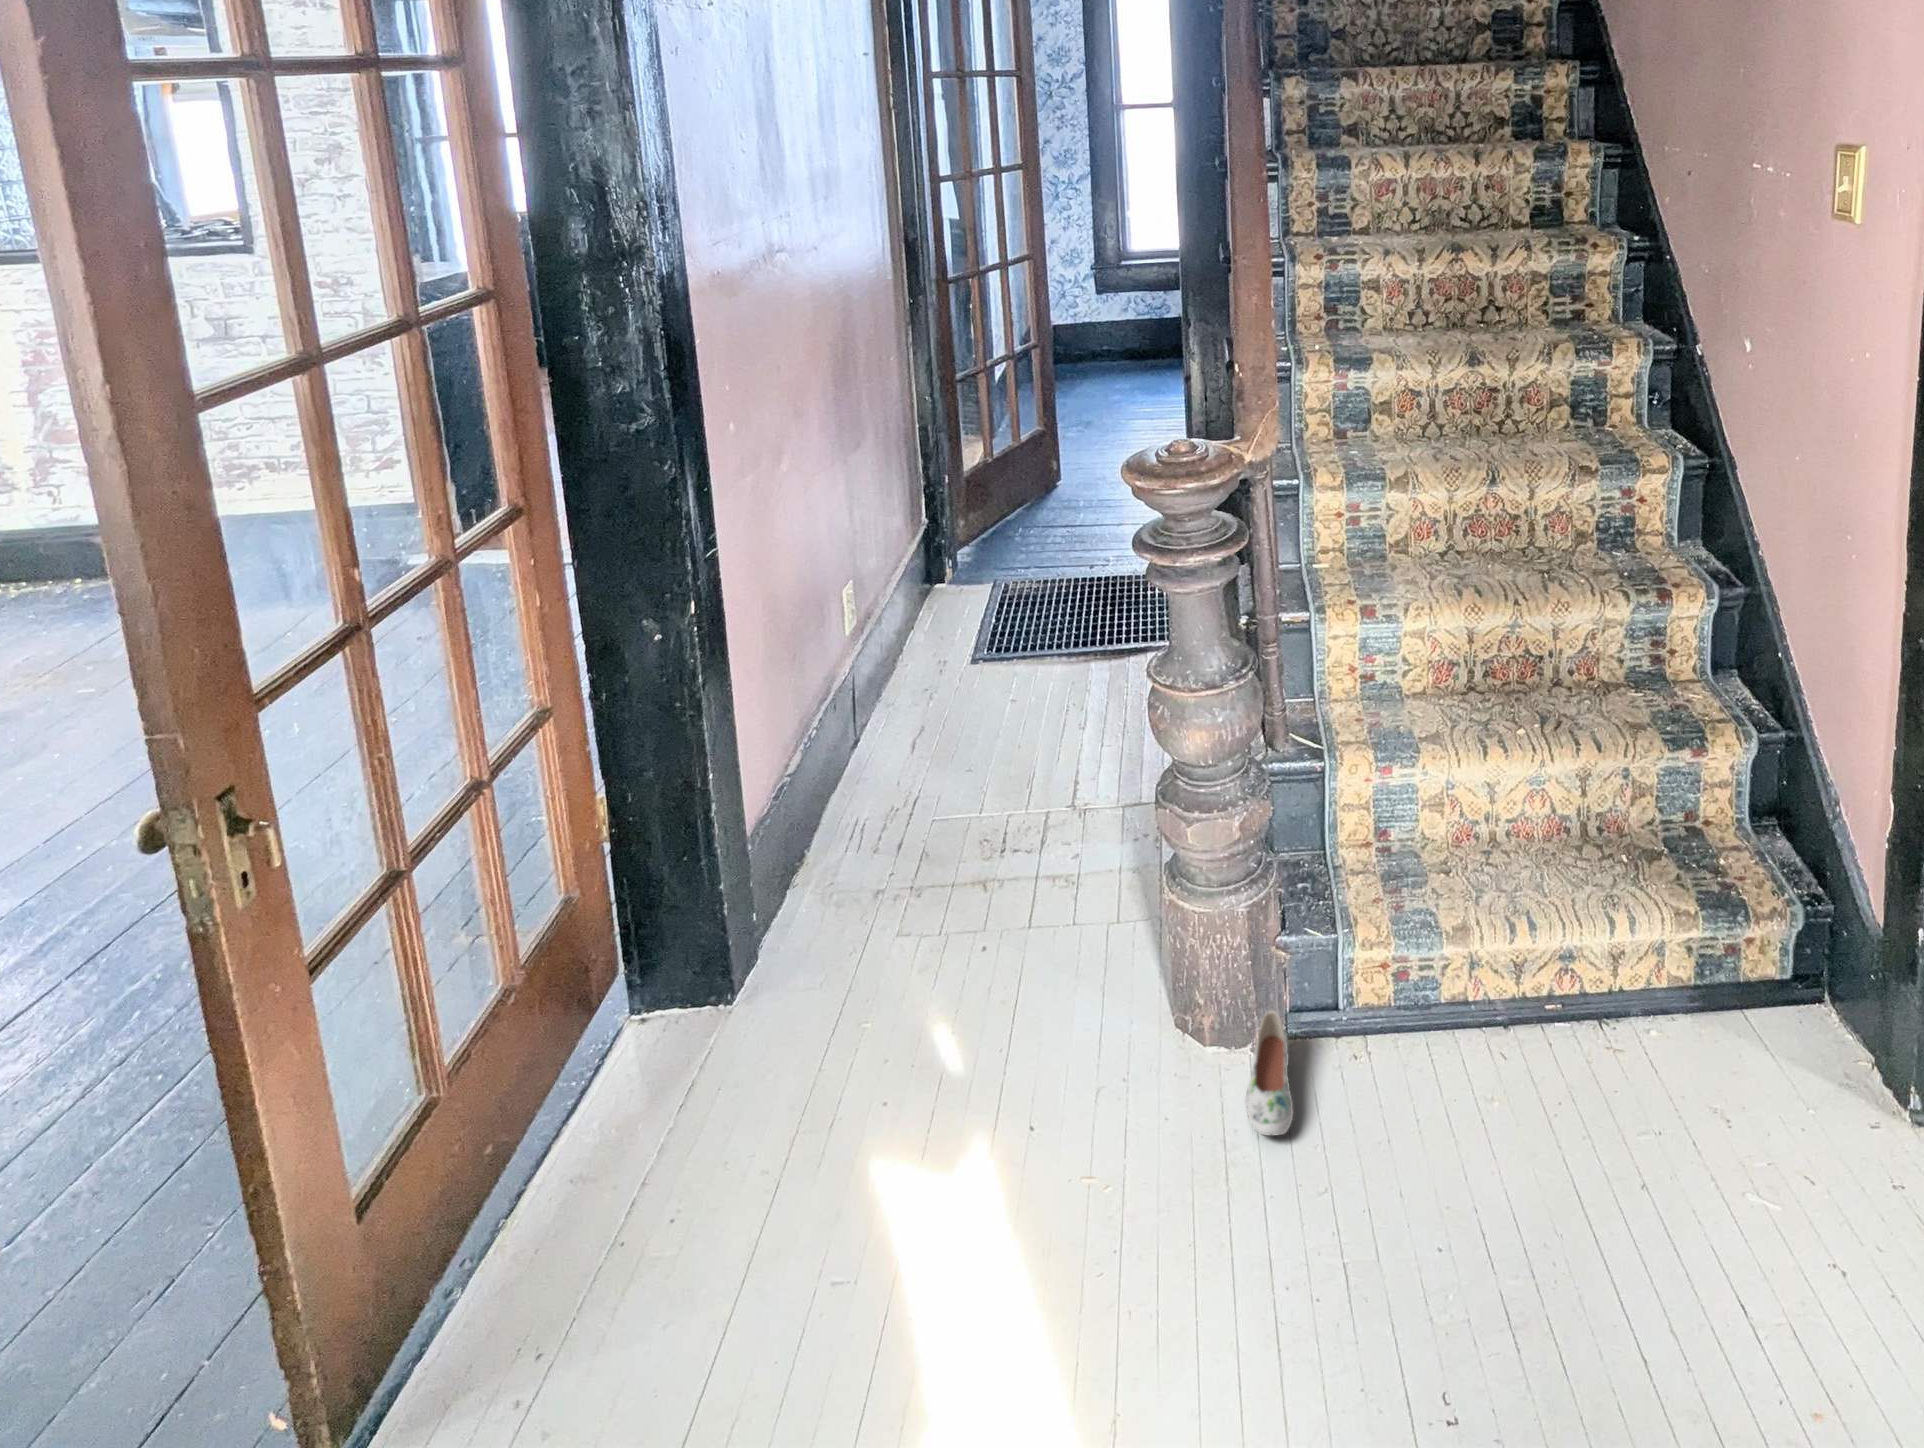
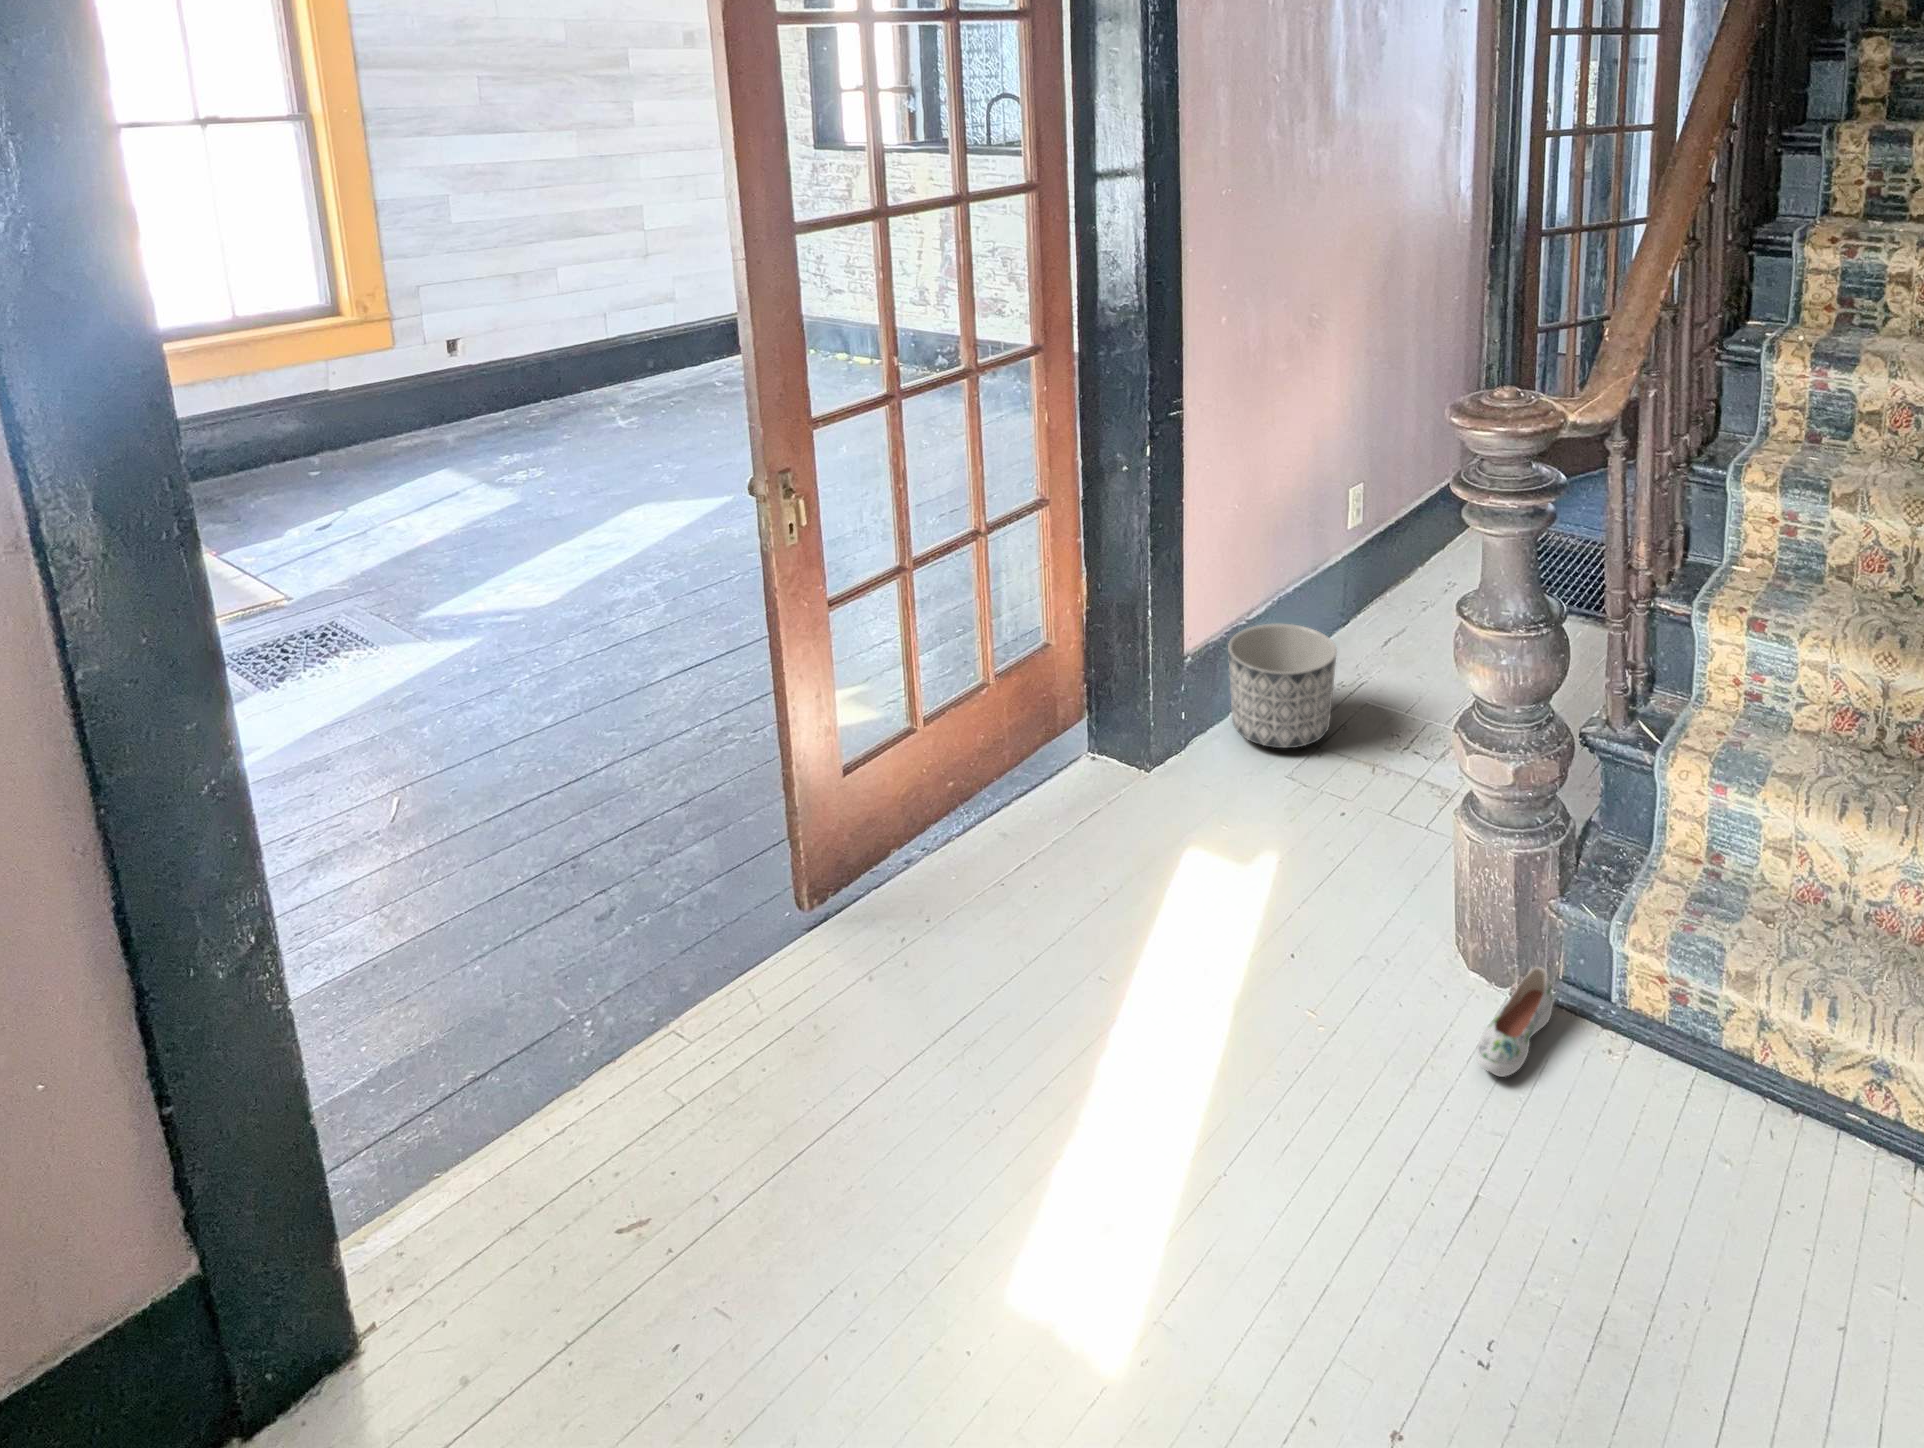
planter: none [776,770,911,925] -> present [1228,624,1337,748]

